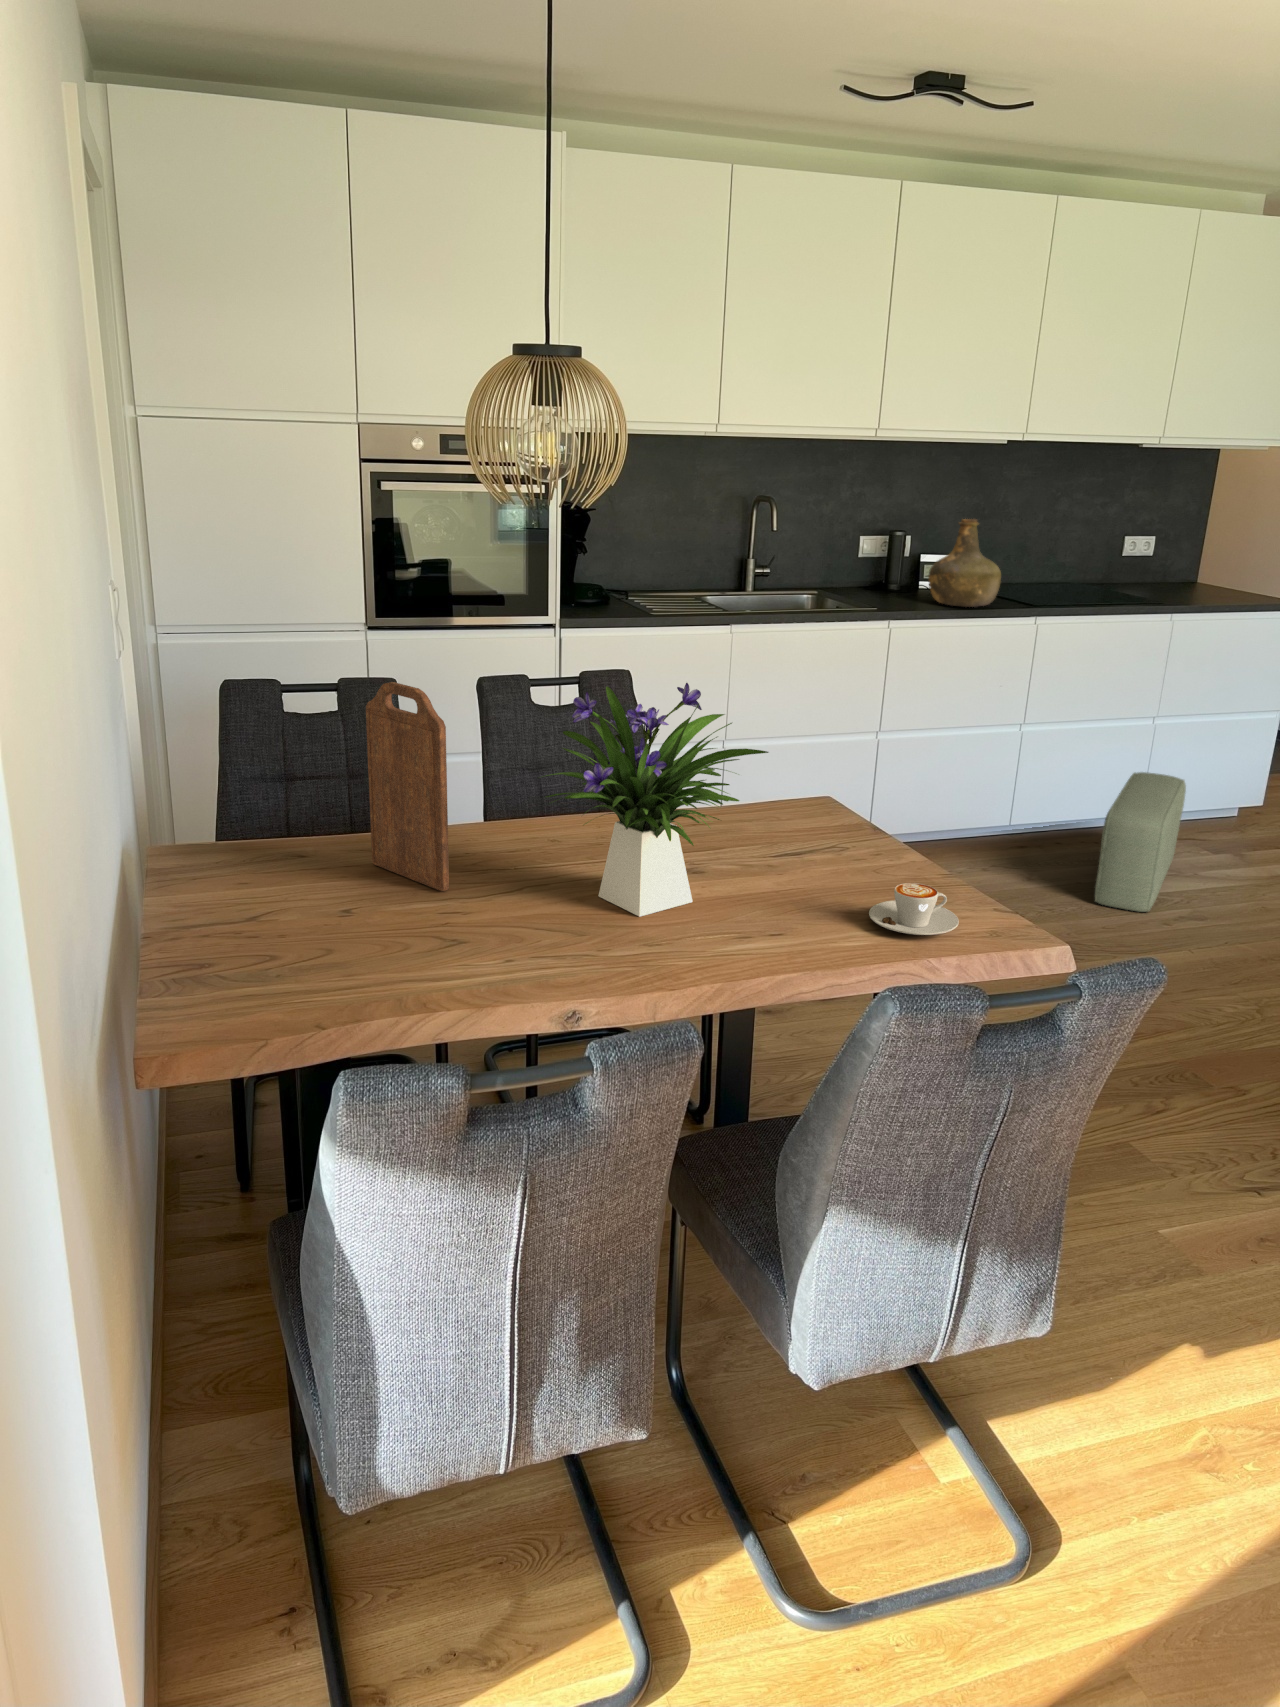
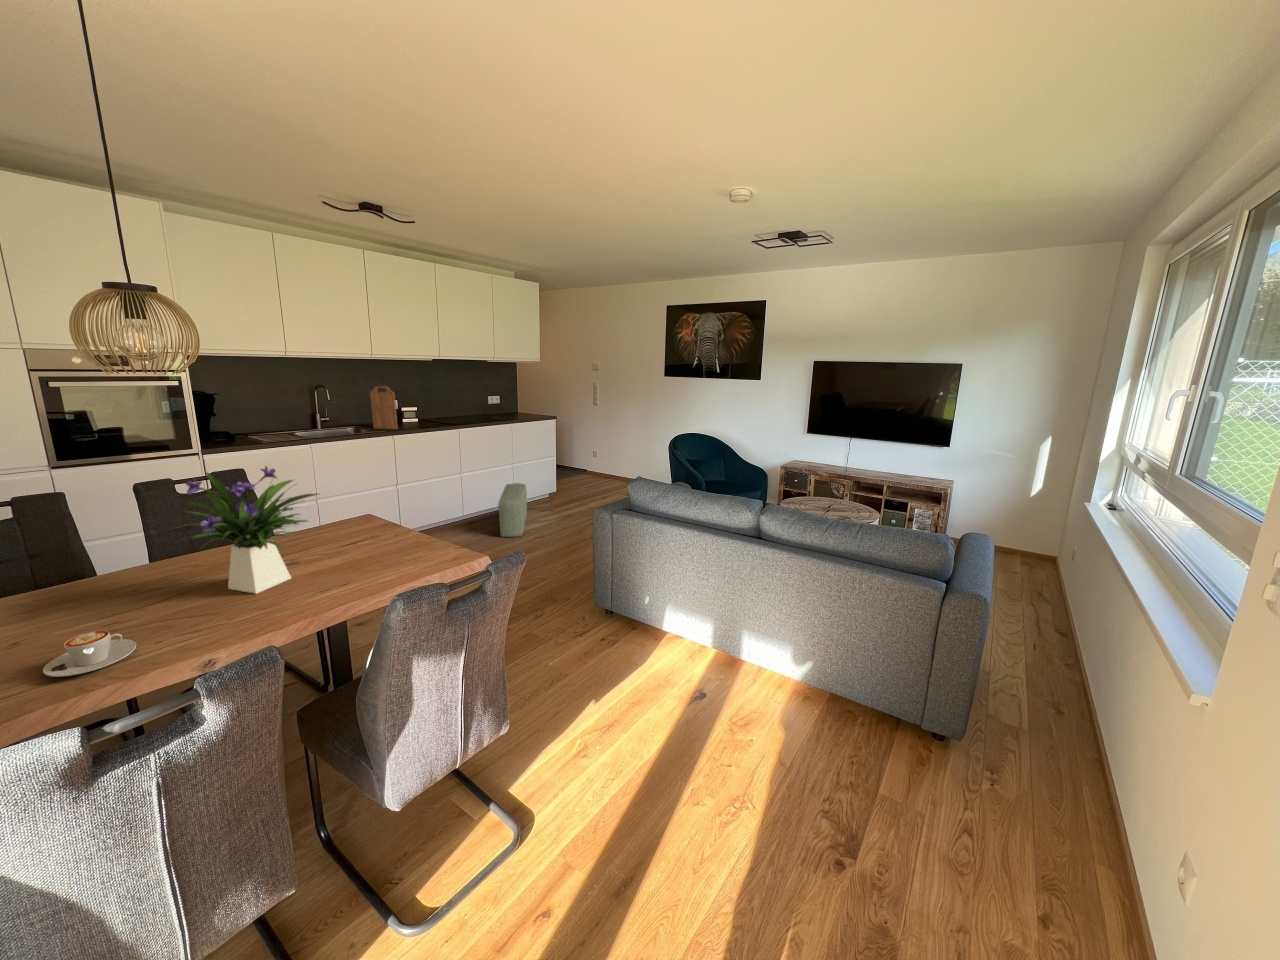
bottle: present [928,519,1001,607] -> none [407,392,439,427]
cutting board: present [366,682,449,891] -> present [370,386,397,429]
coffee cup: present [869,883,959,935] -> present [43,631,136,677]

